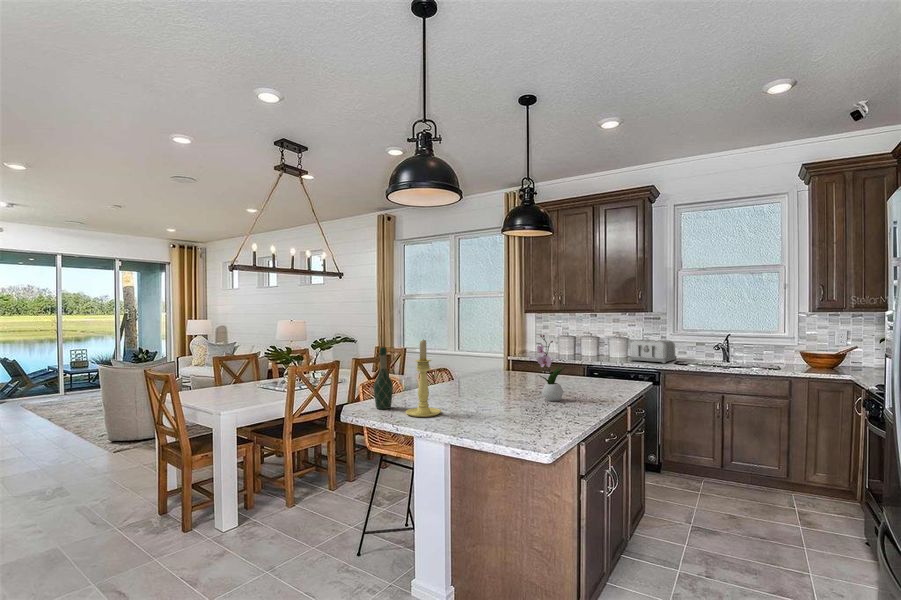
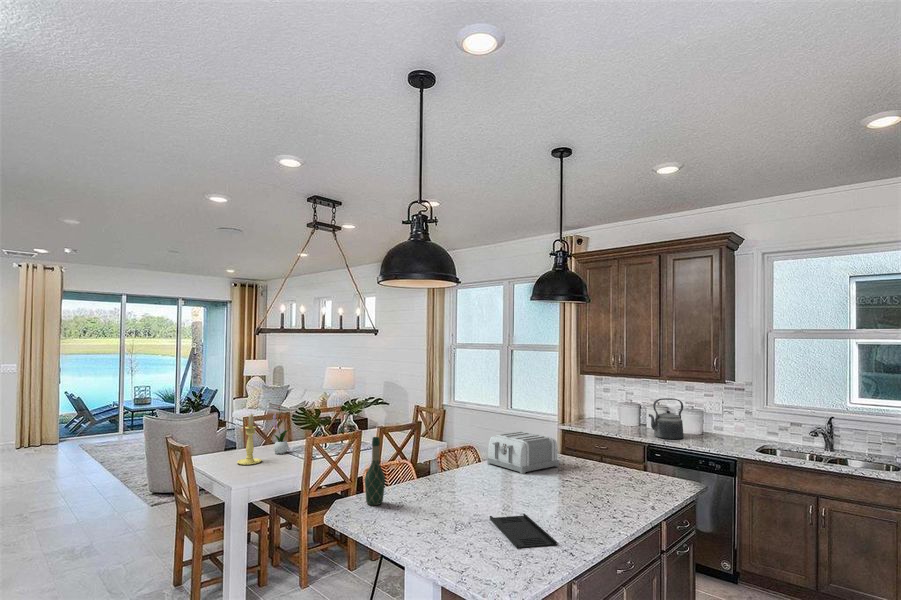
kettle: none [585,327,613,360] -> present [649,398,684,439]
flower arrangement: present [537,335,565,401] -> present [273,407,289,454]
candle holder: present [406,340,441,417] -> present [237,414,262,465]
toaster: present [630,340,676,363] -> present [487,431,559,474]
tray: none [495,406,564,427] -> present [490,514,557,548]

